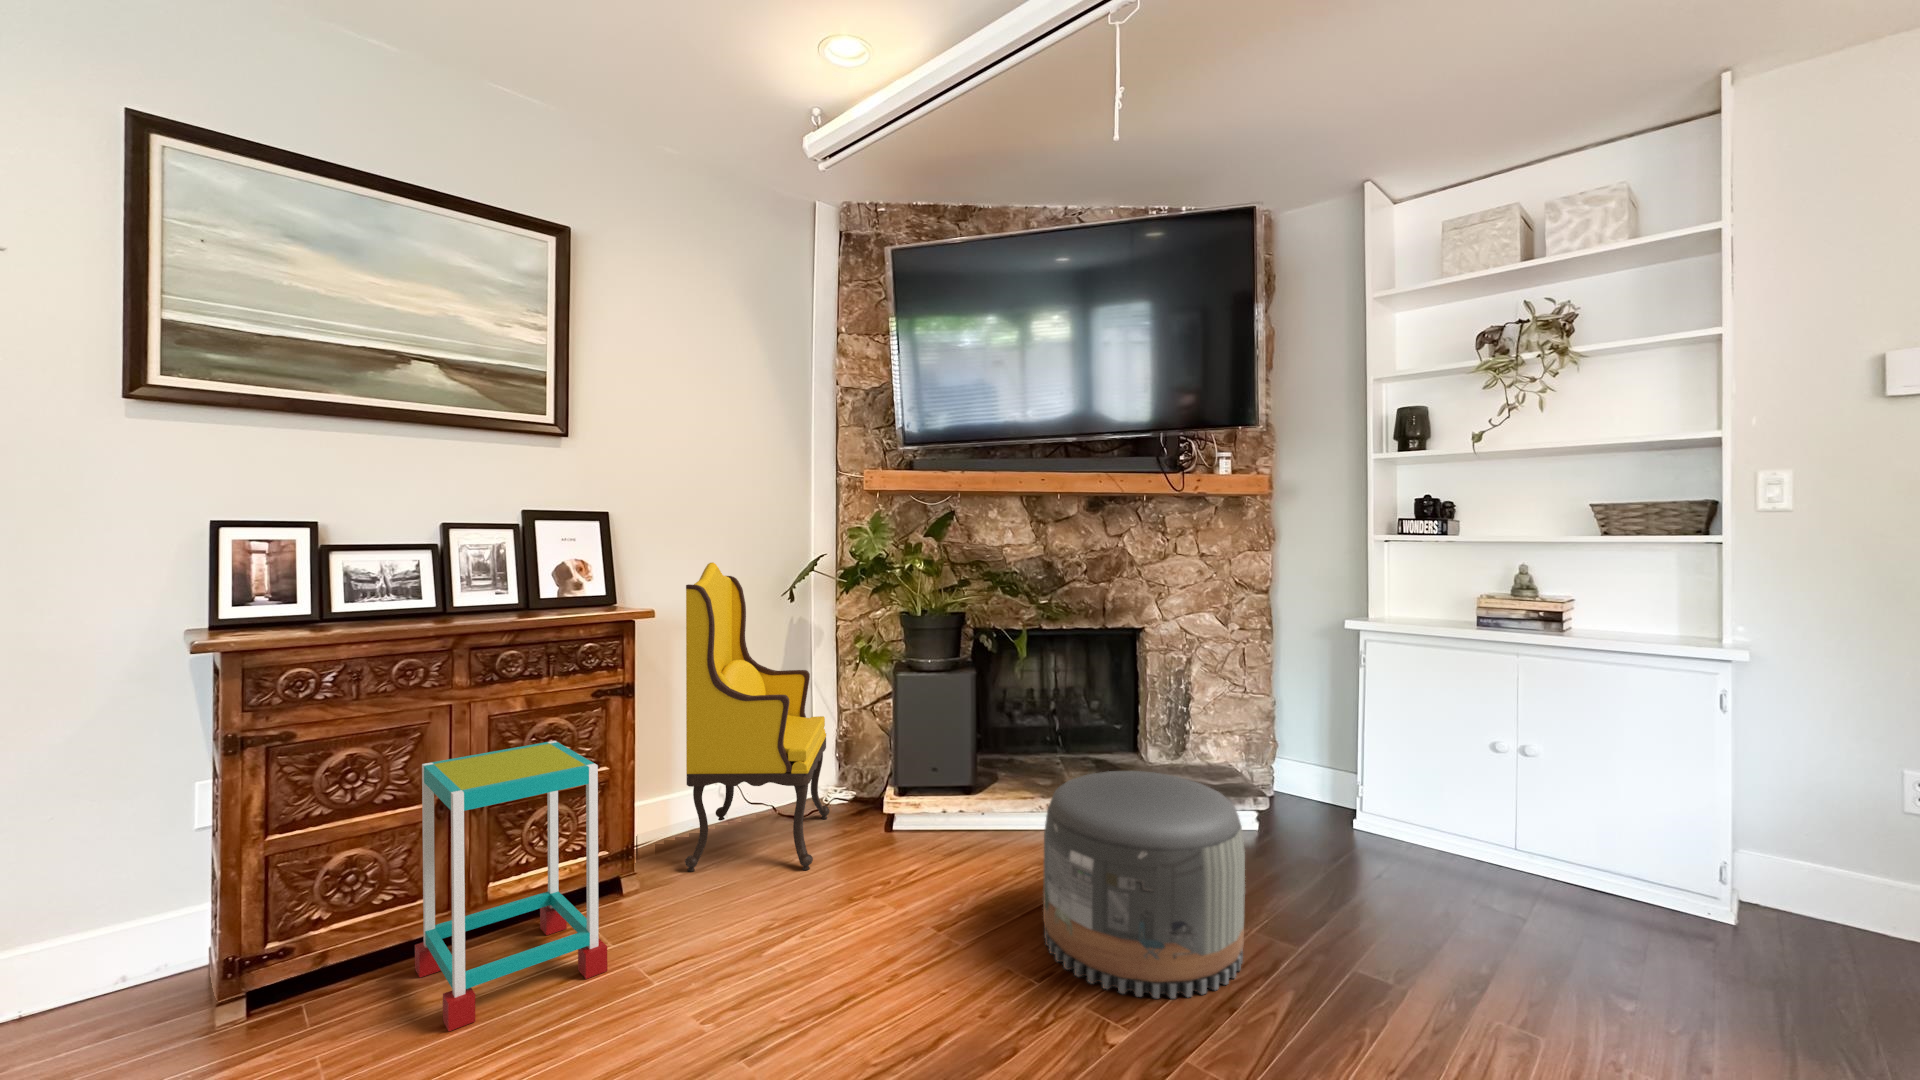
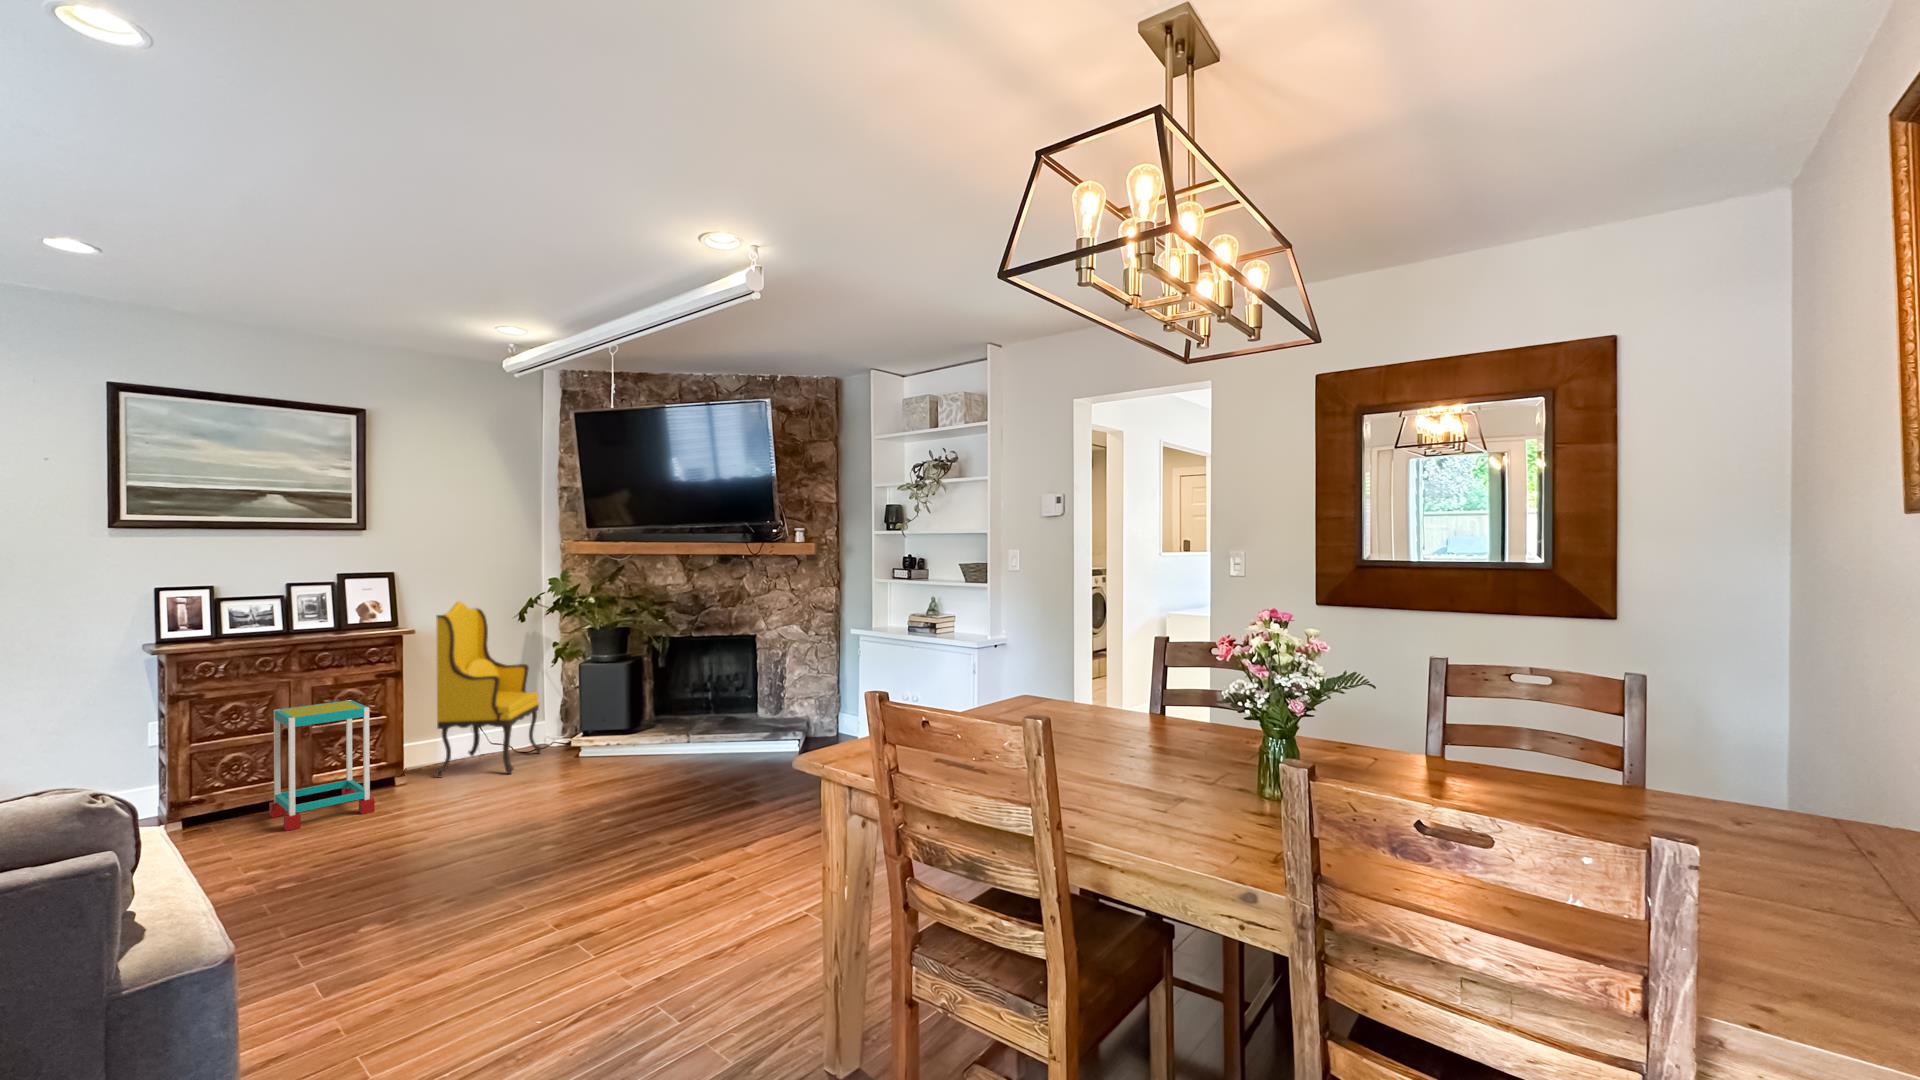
pouf: present [1043,771,1245,999] -> none [613,708,717,807]

